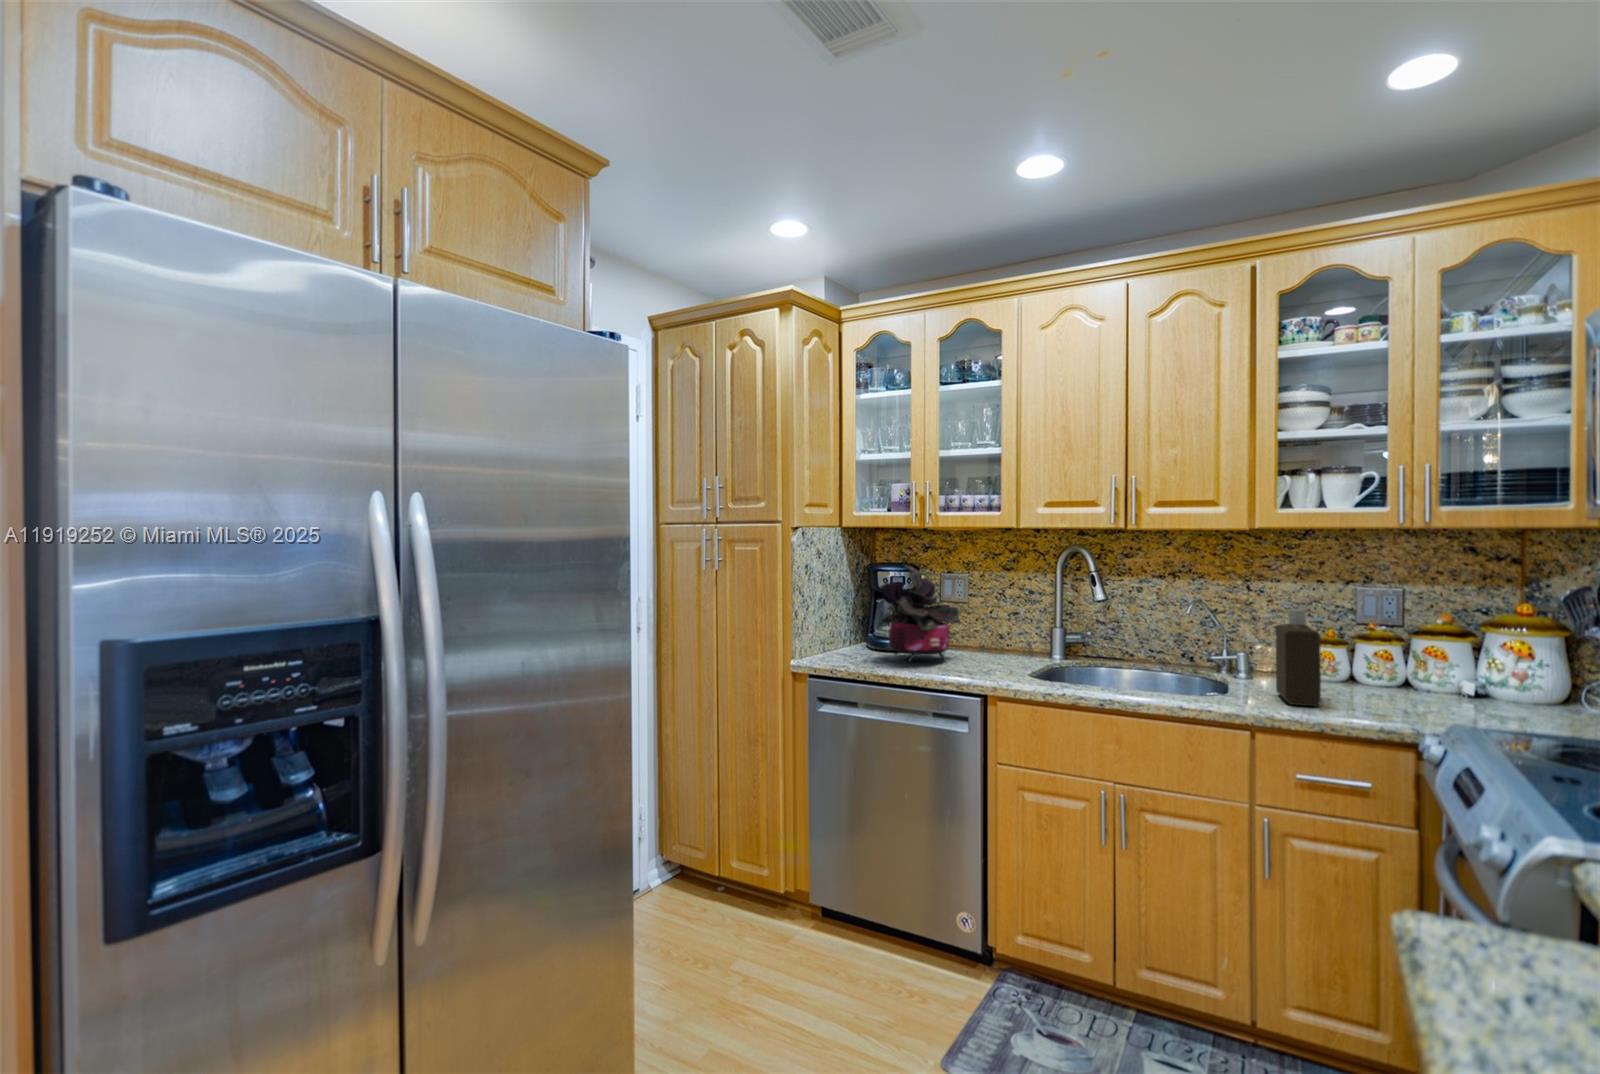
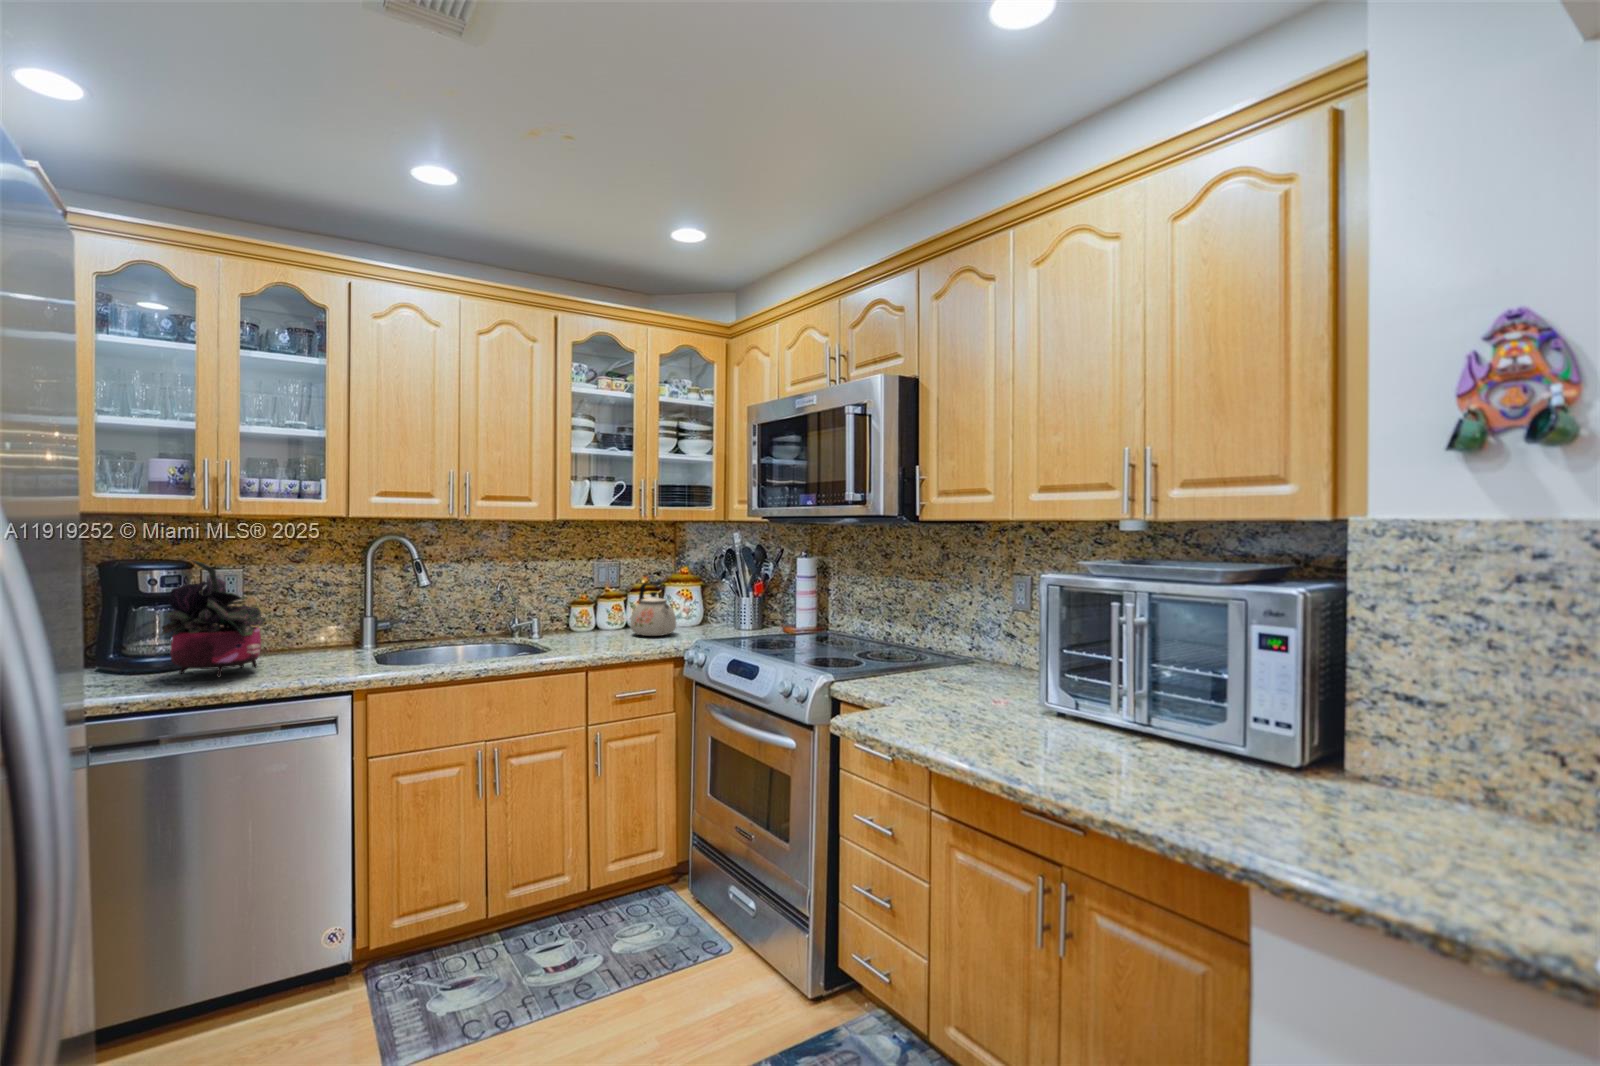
bottle: present [1276,609,1321,706] -> none [579,580,616,650]
kettle: none [1383,621,1473,705] -> present [630,582,676,636]

